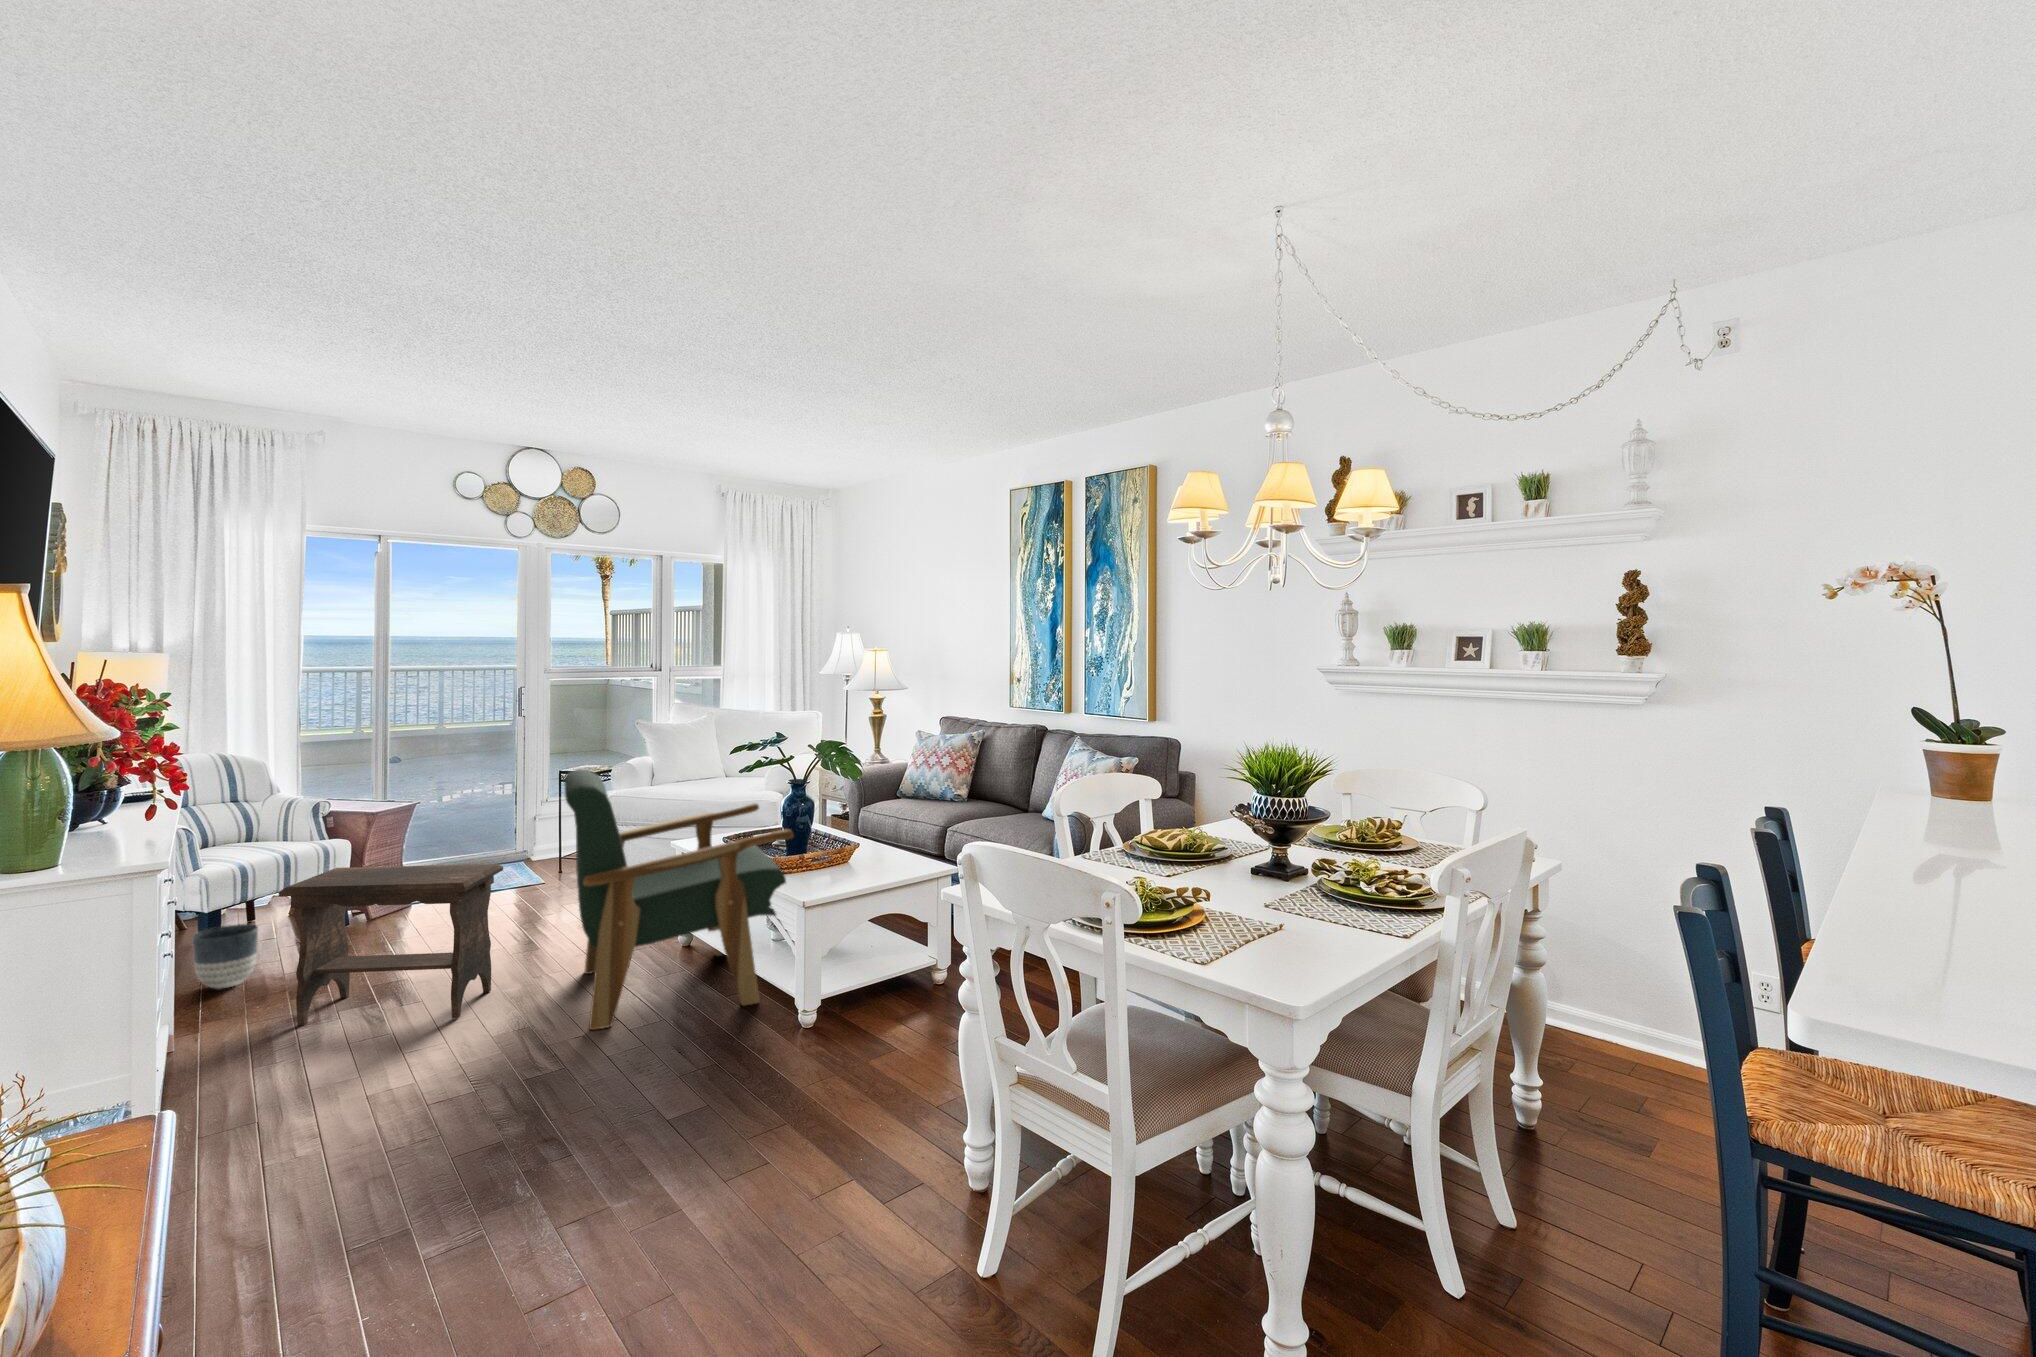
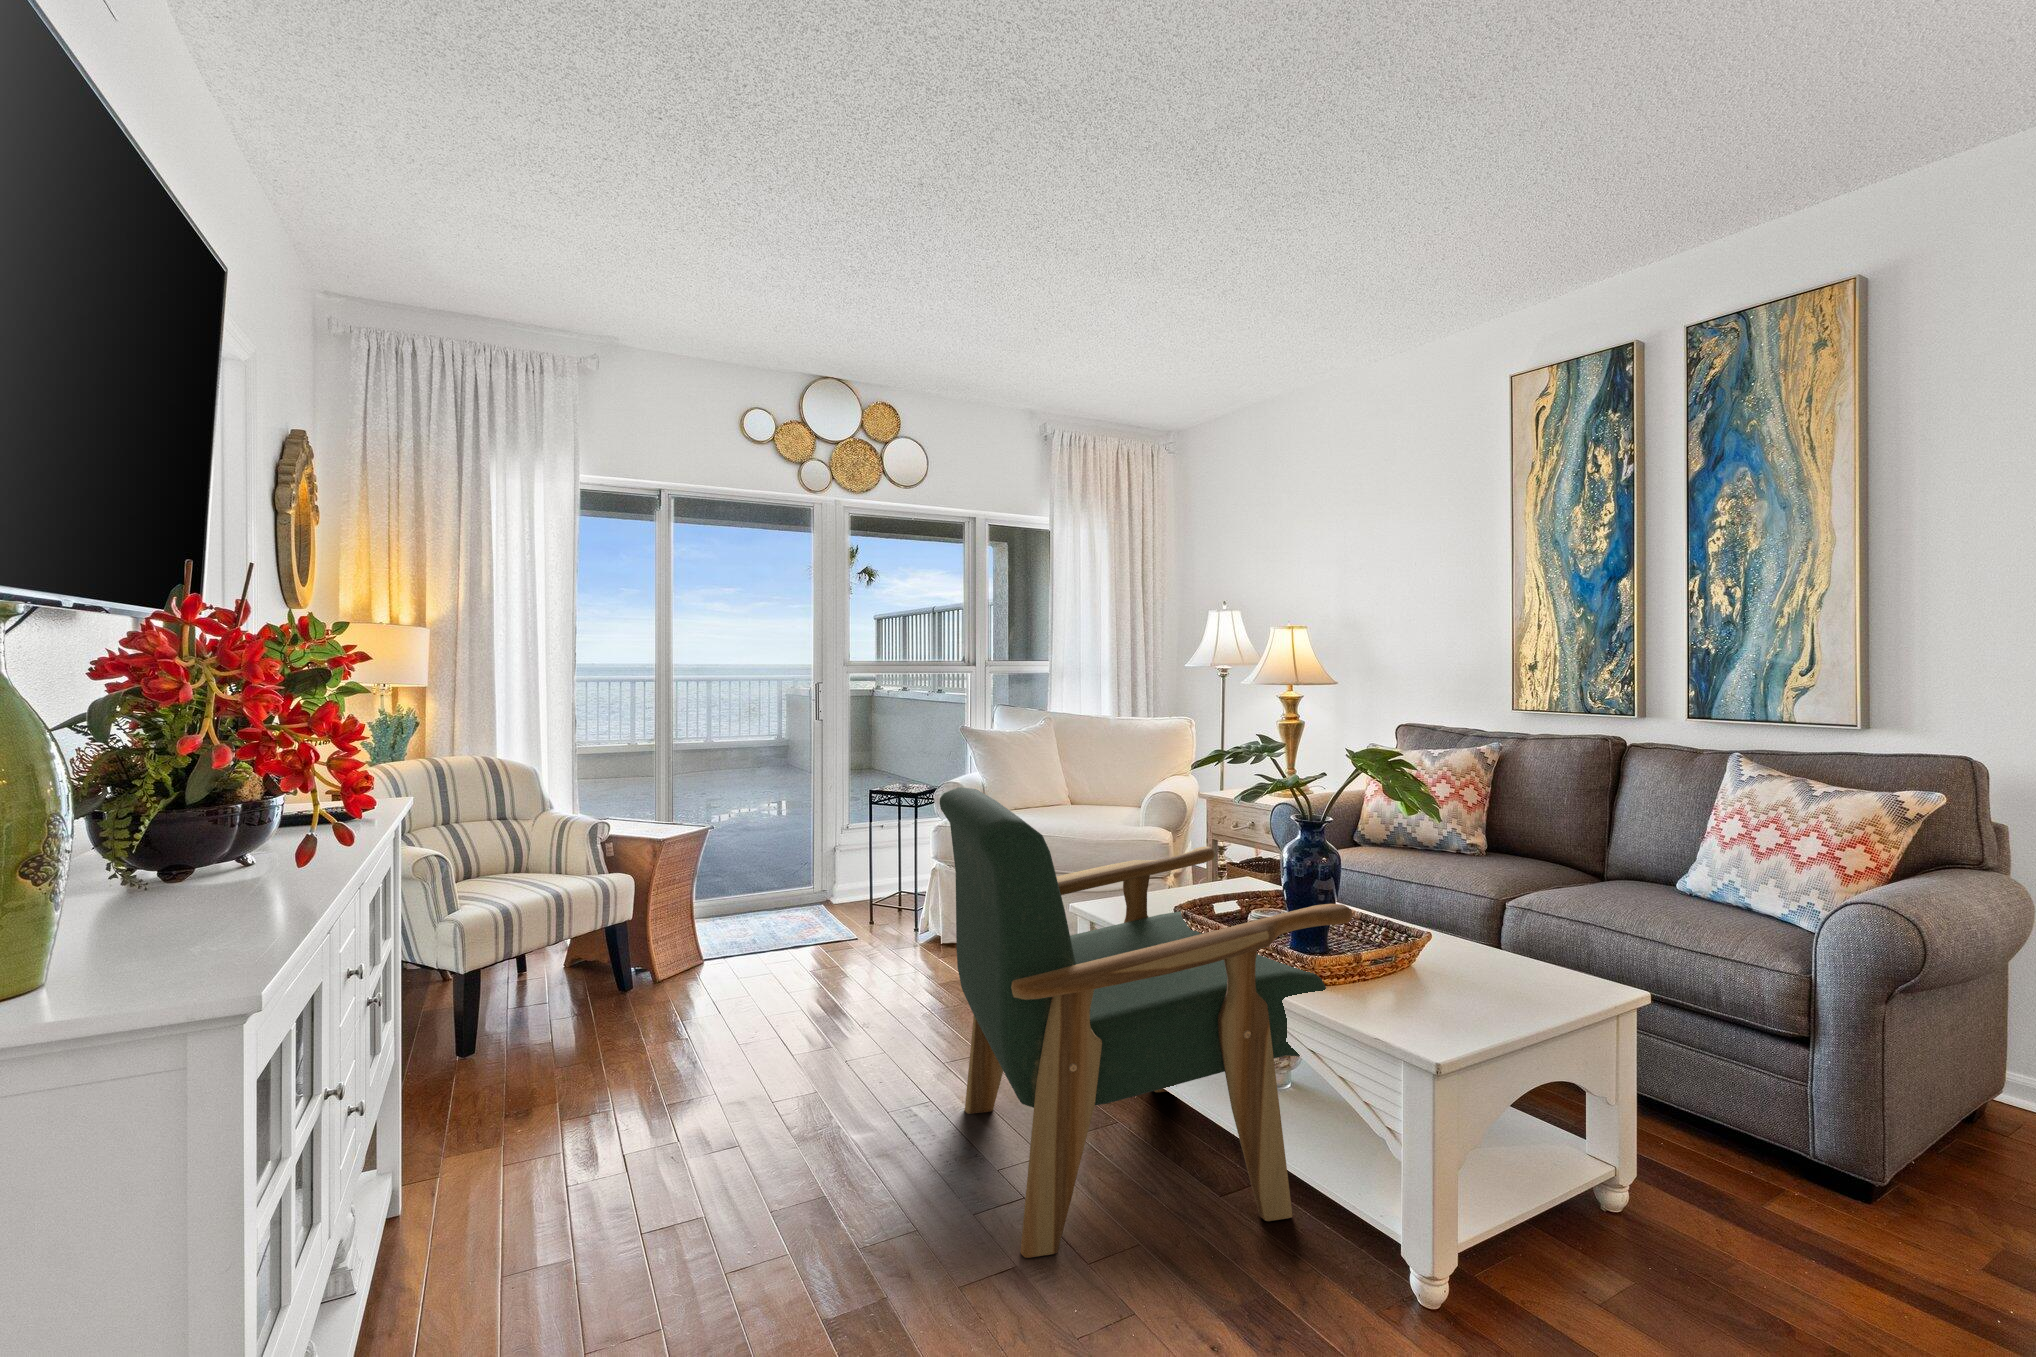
footstool: present [279,864,503,1025] -> none [545,931,854,1198]
planter: present [192,924,258,989] -> none [439,1000,522,1096]

